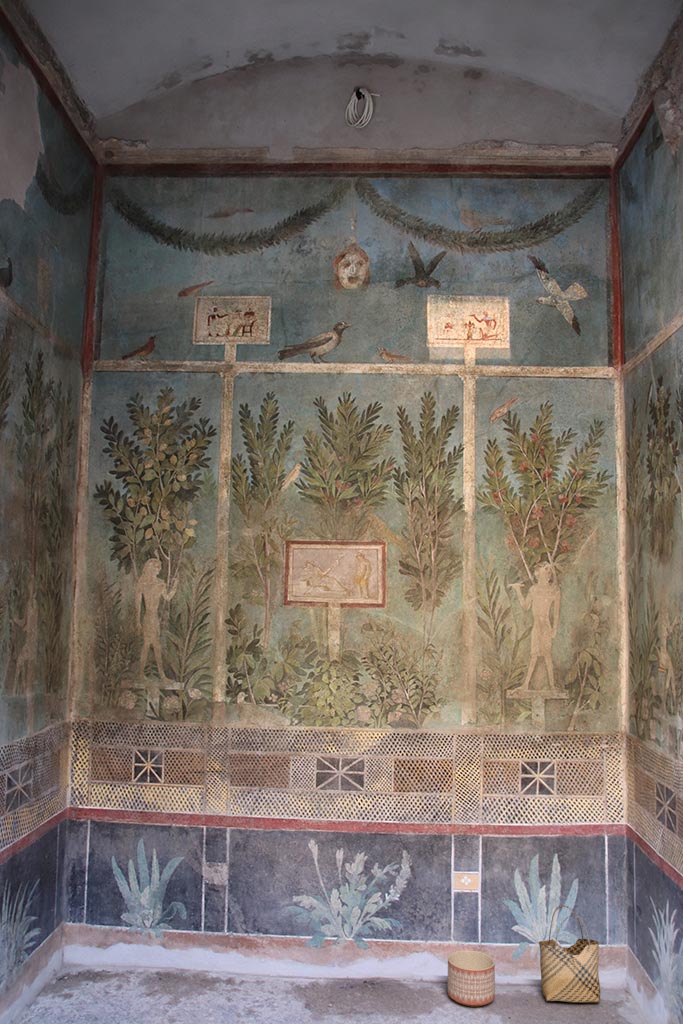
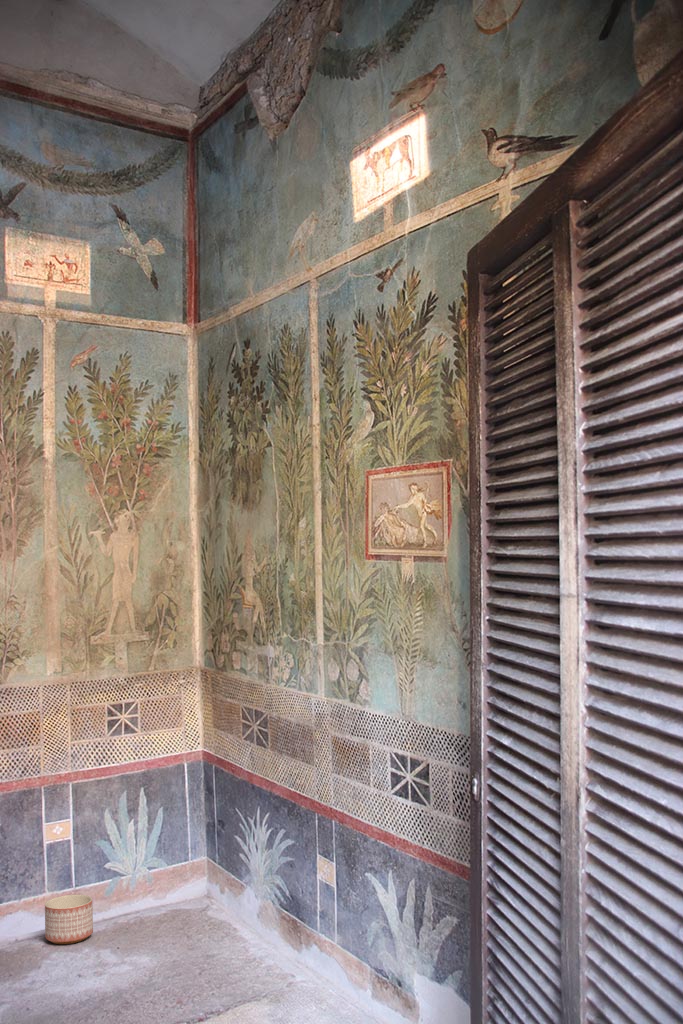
woven basket: present [539,905,600,1003] -> none [131,834,187,921]

